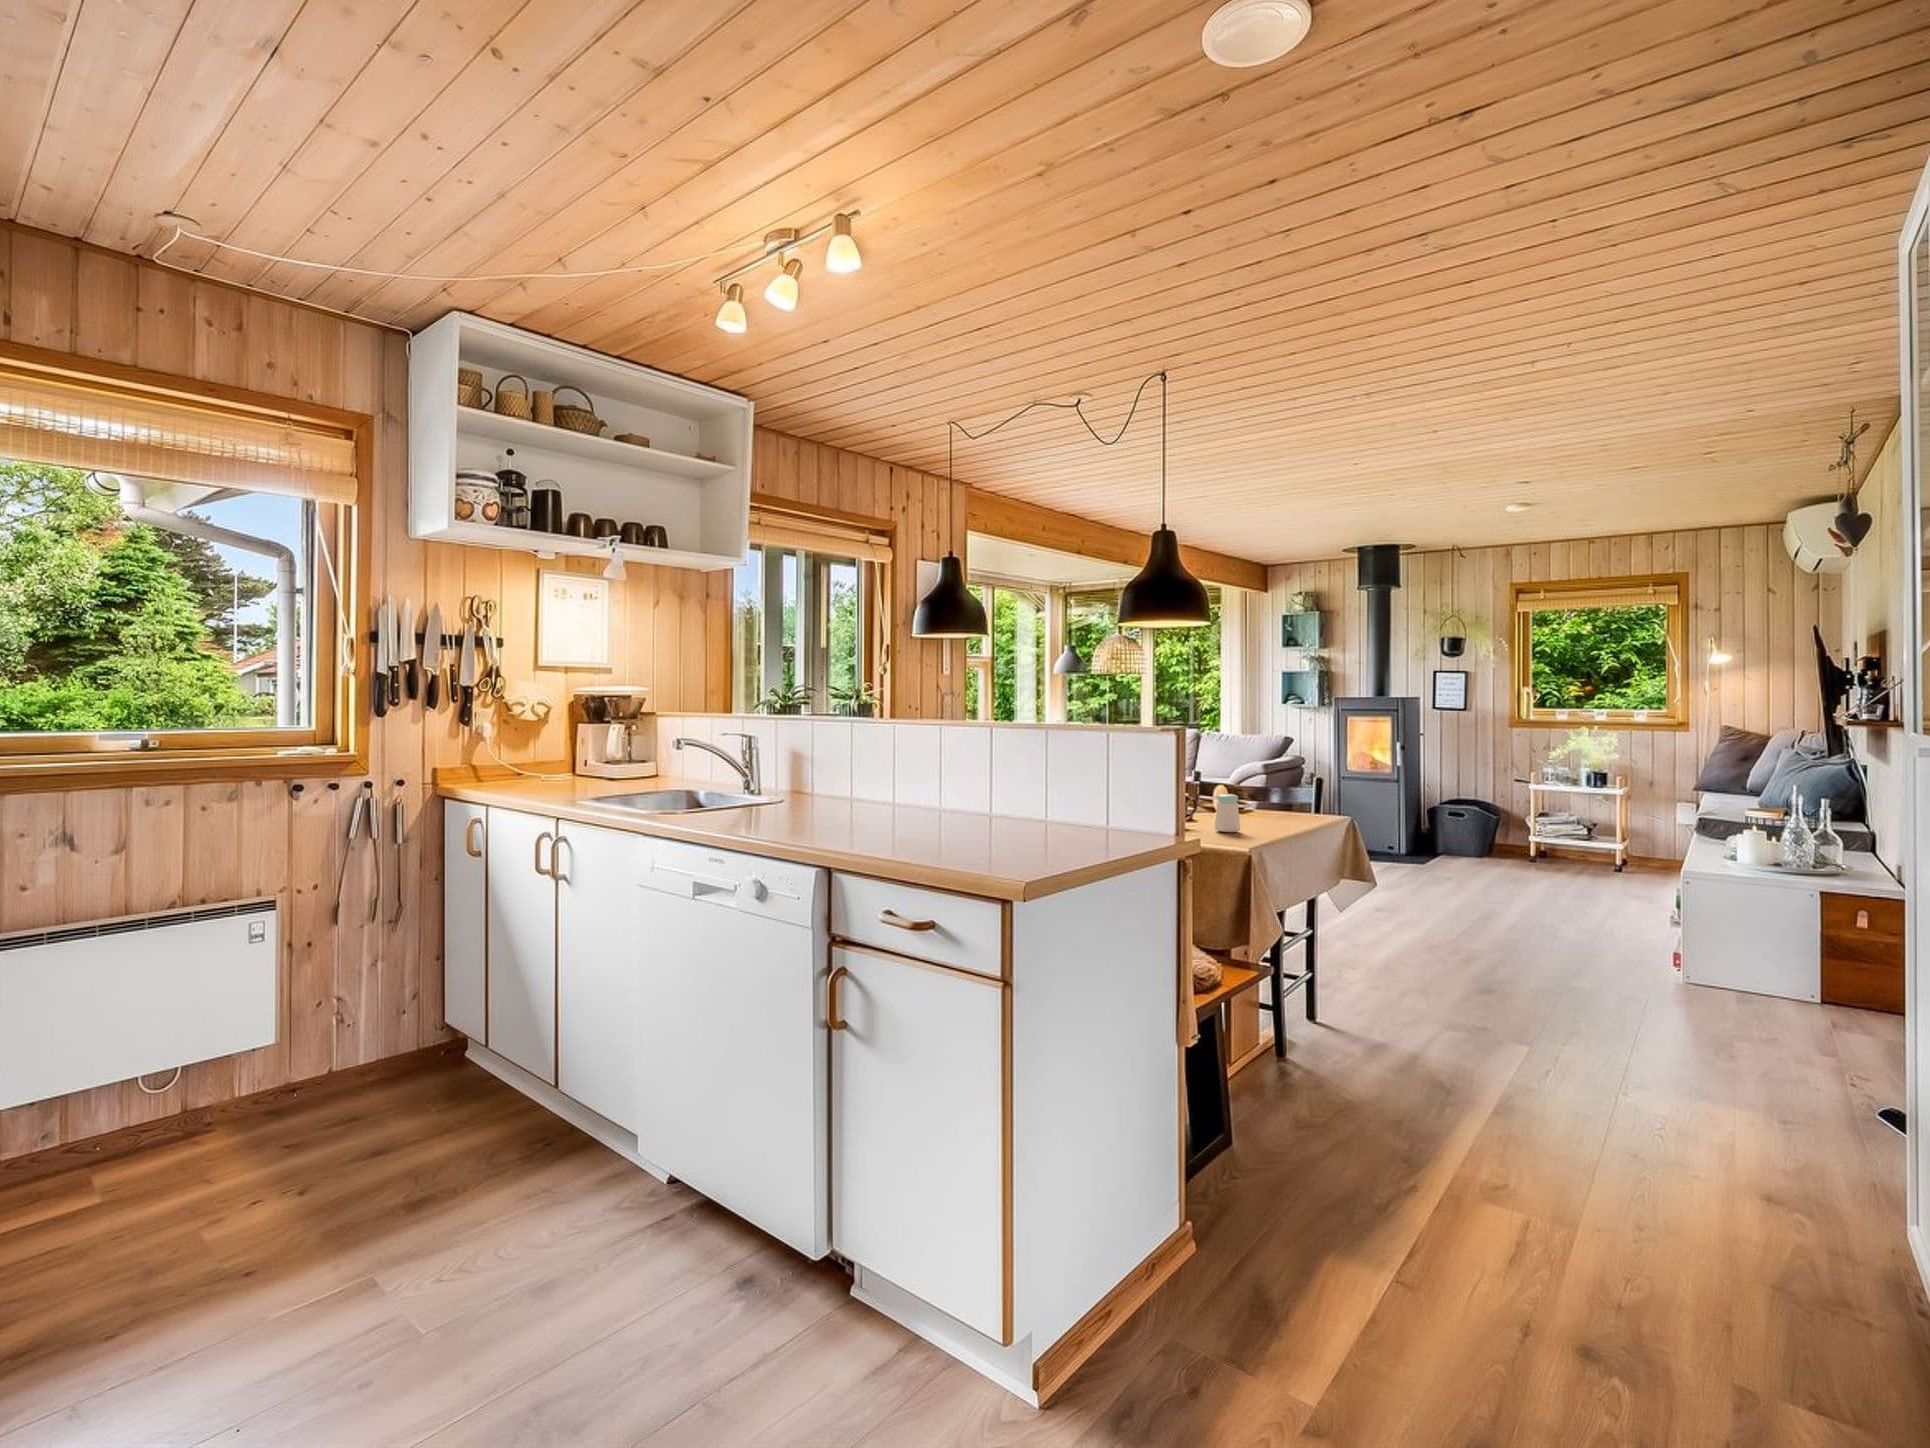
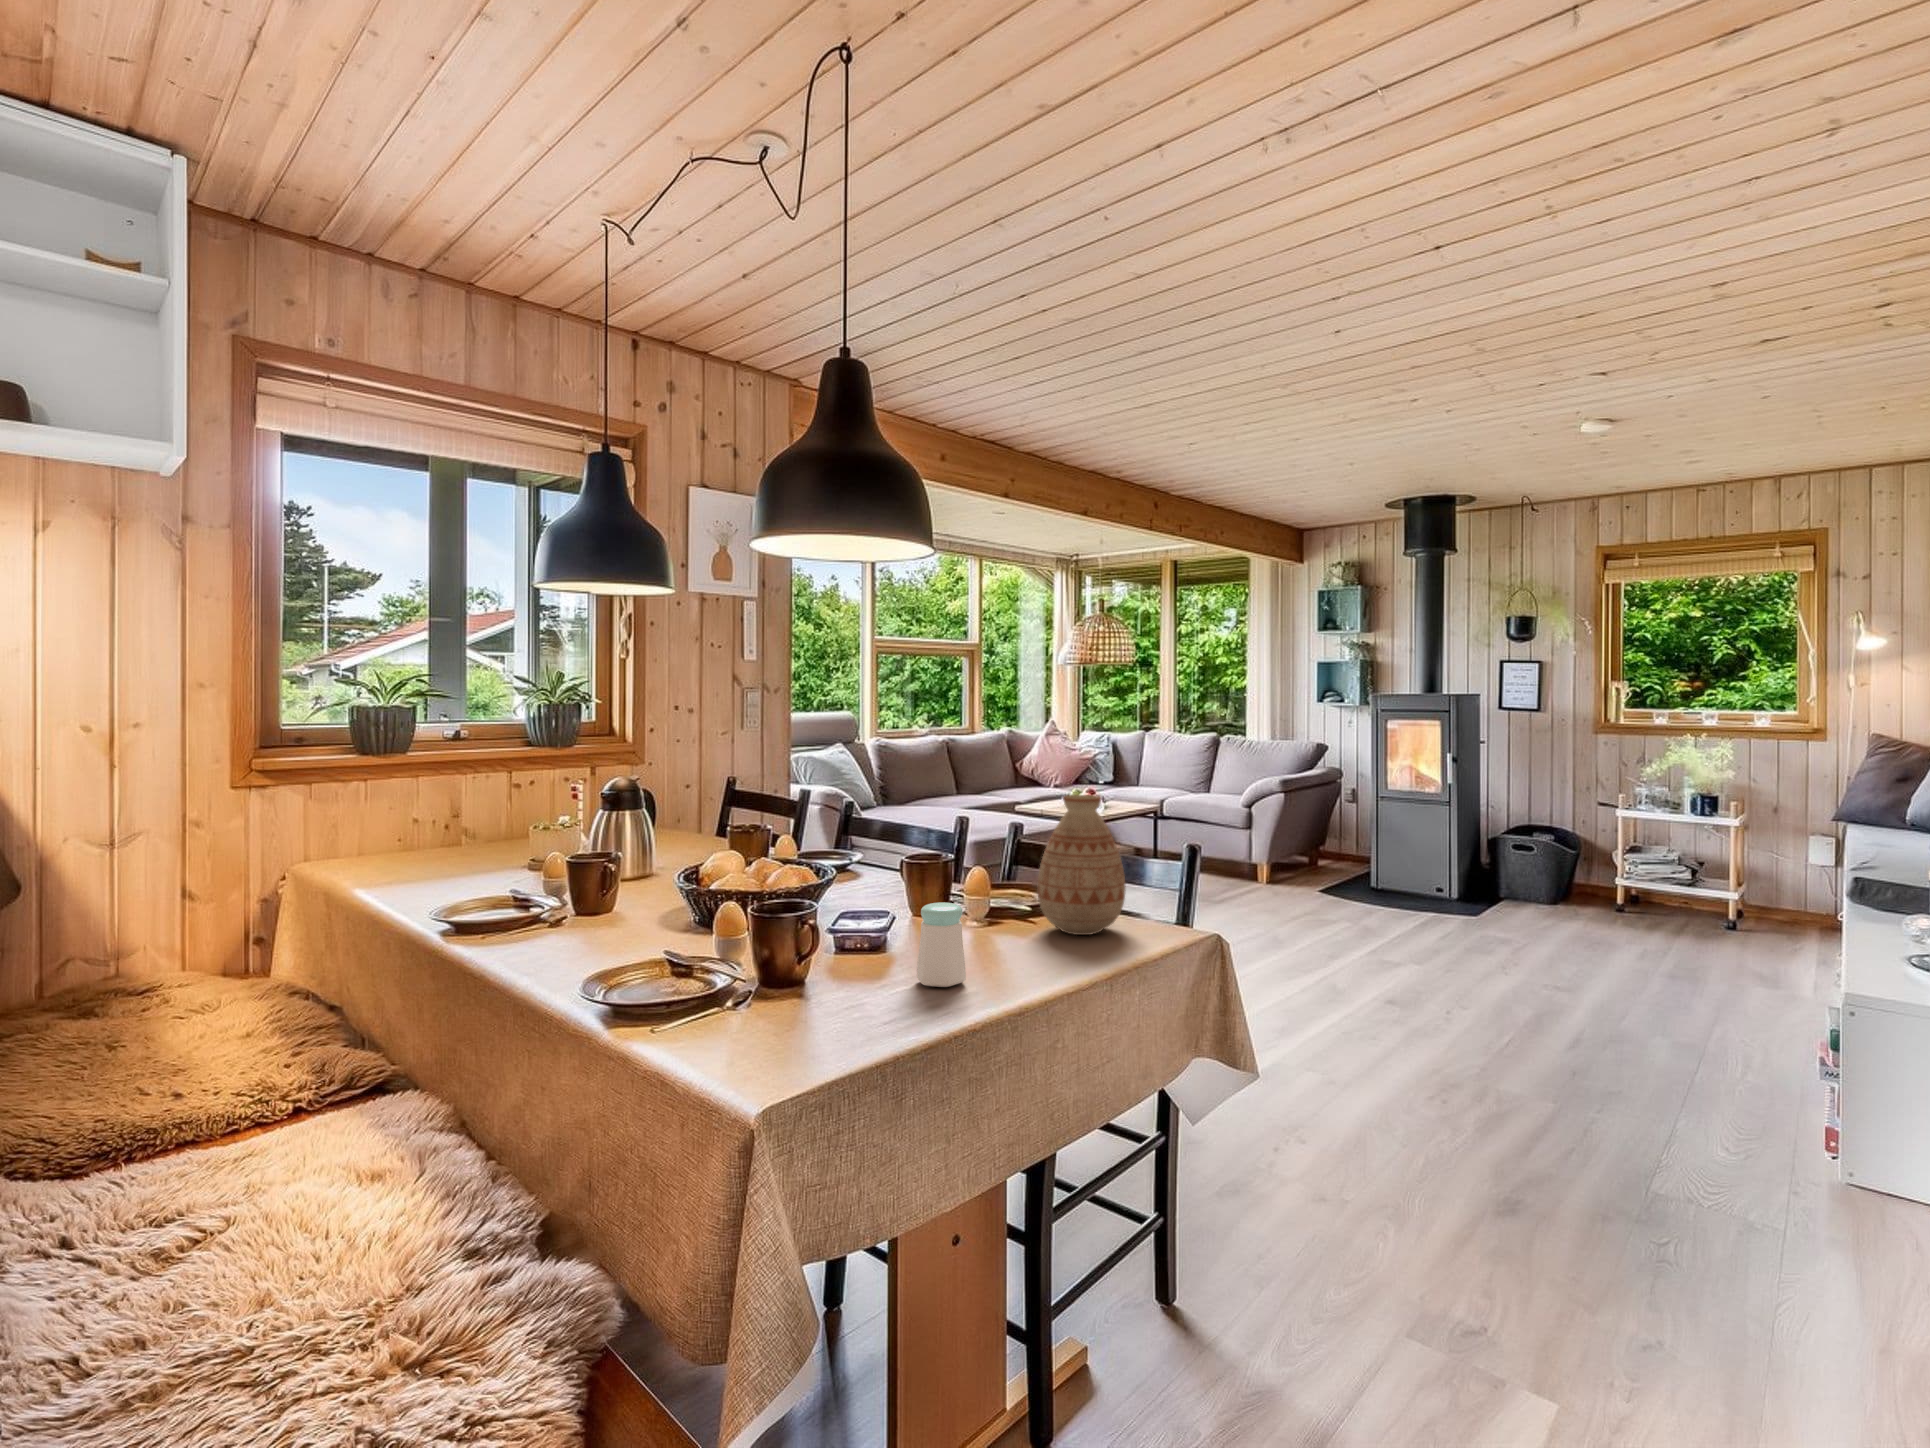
vase: none [1241,747,1290,819] -> present [1037,795,1126,935]

